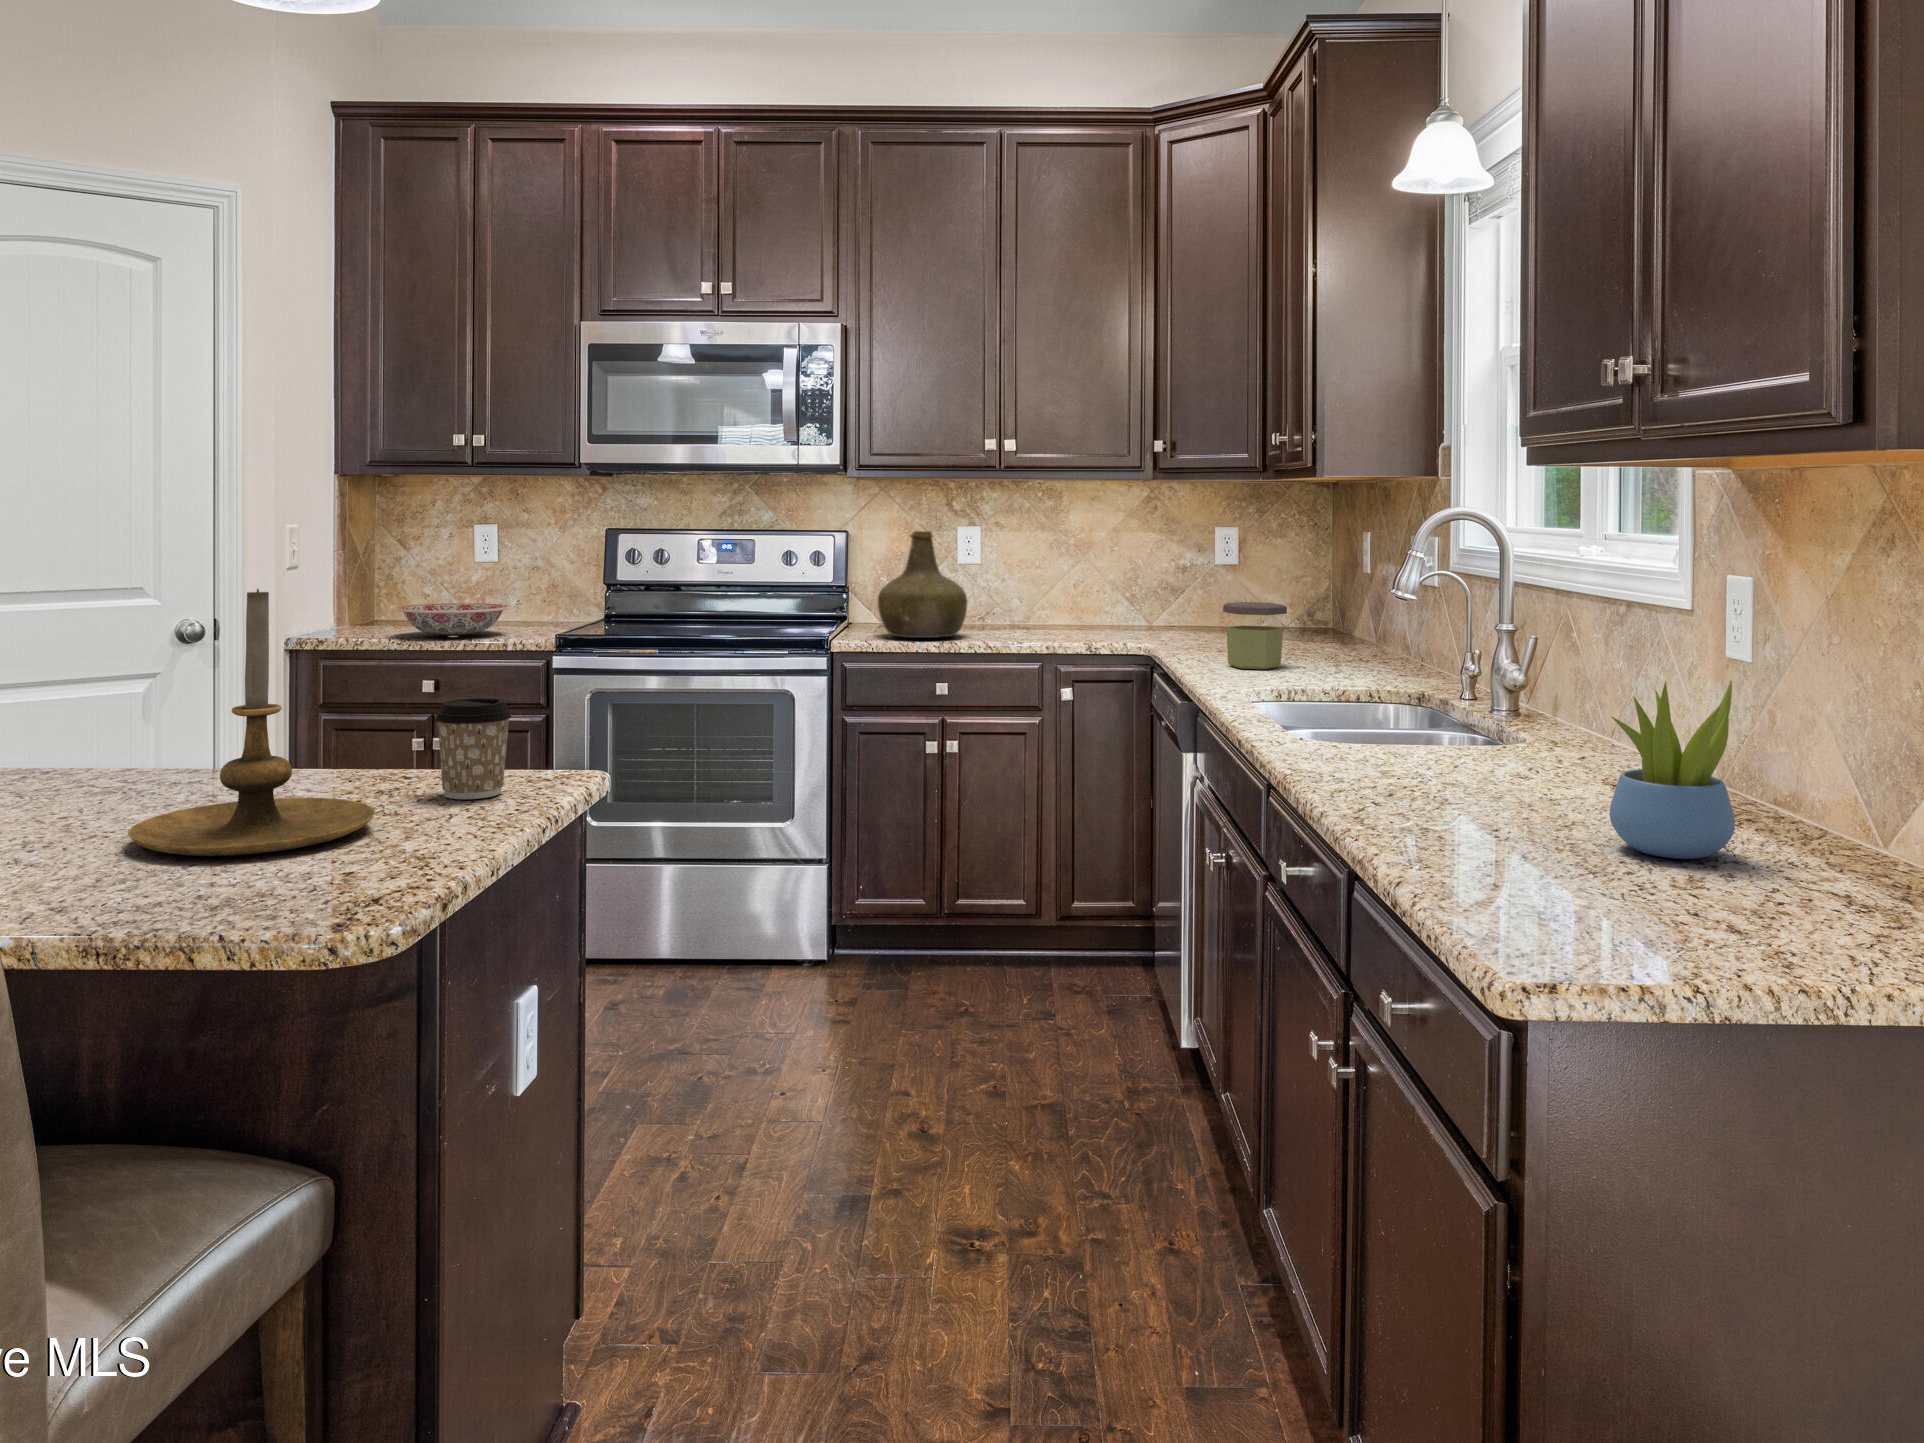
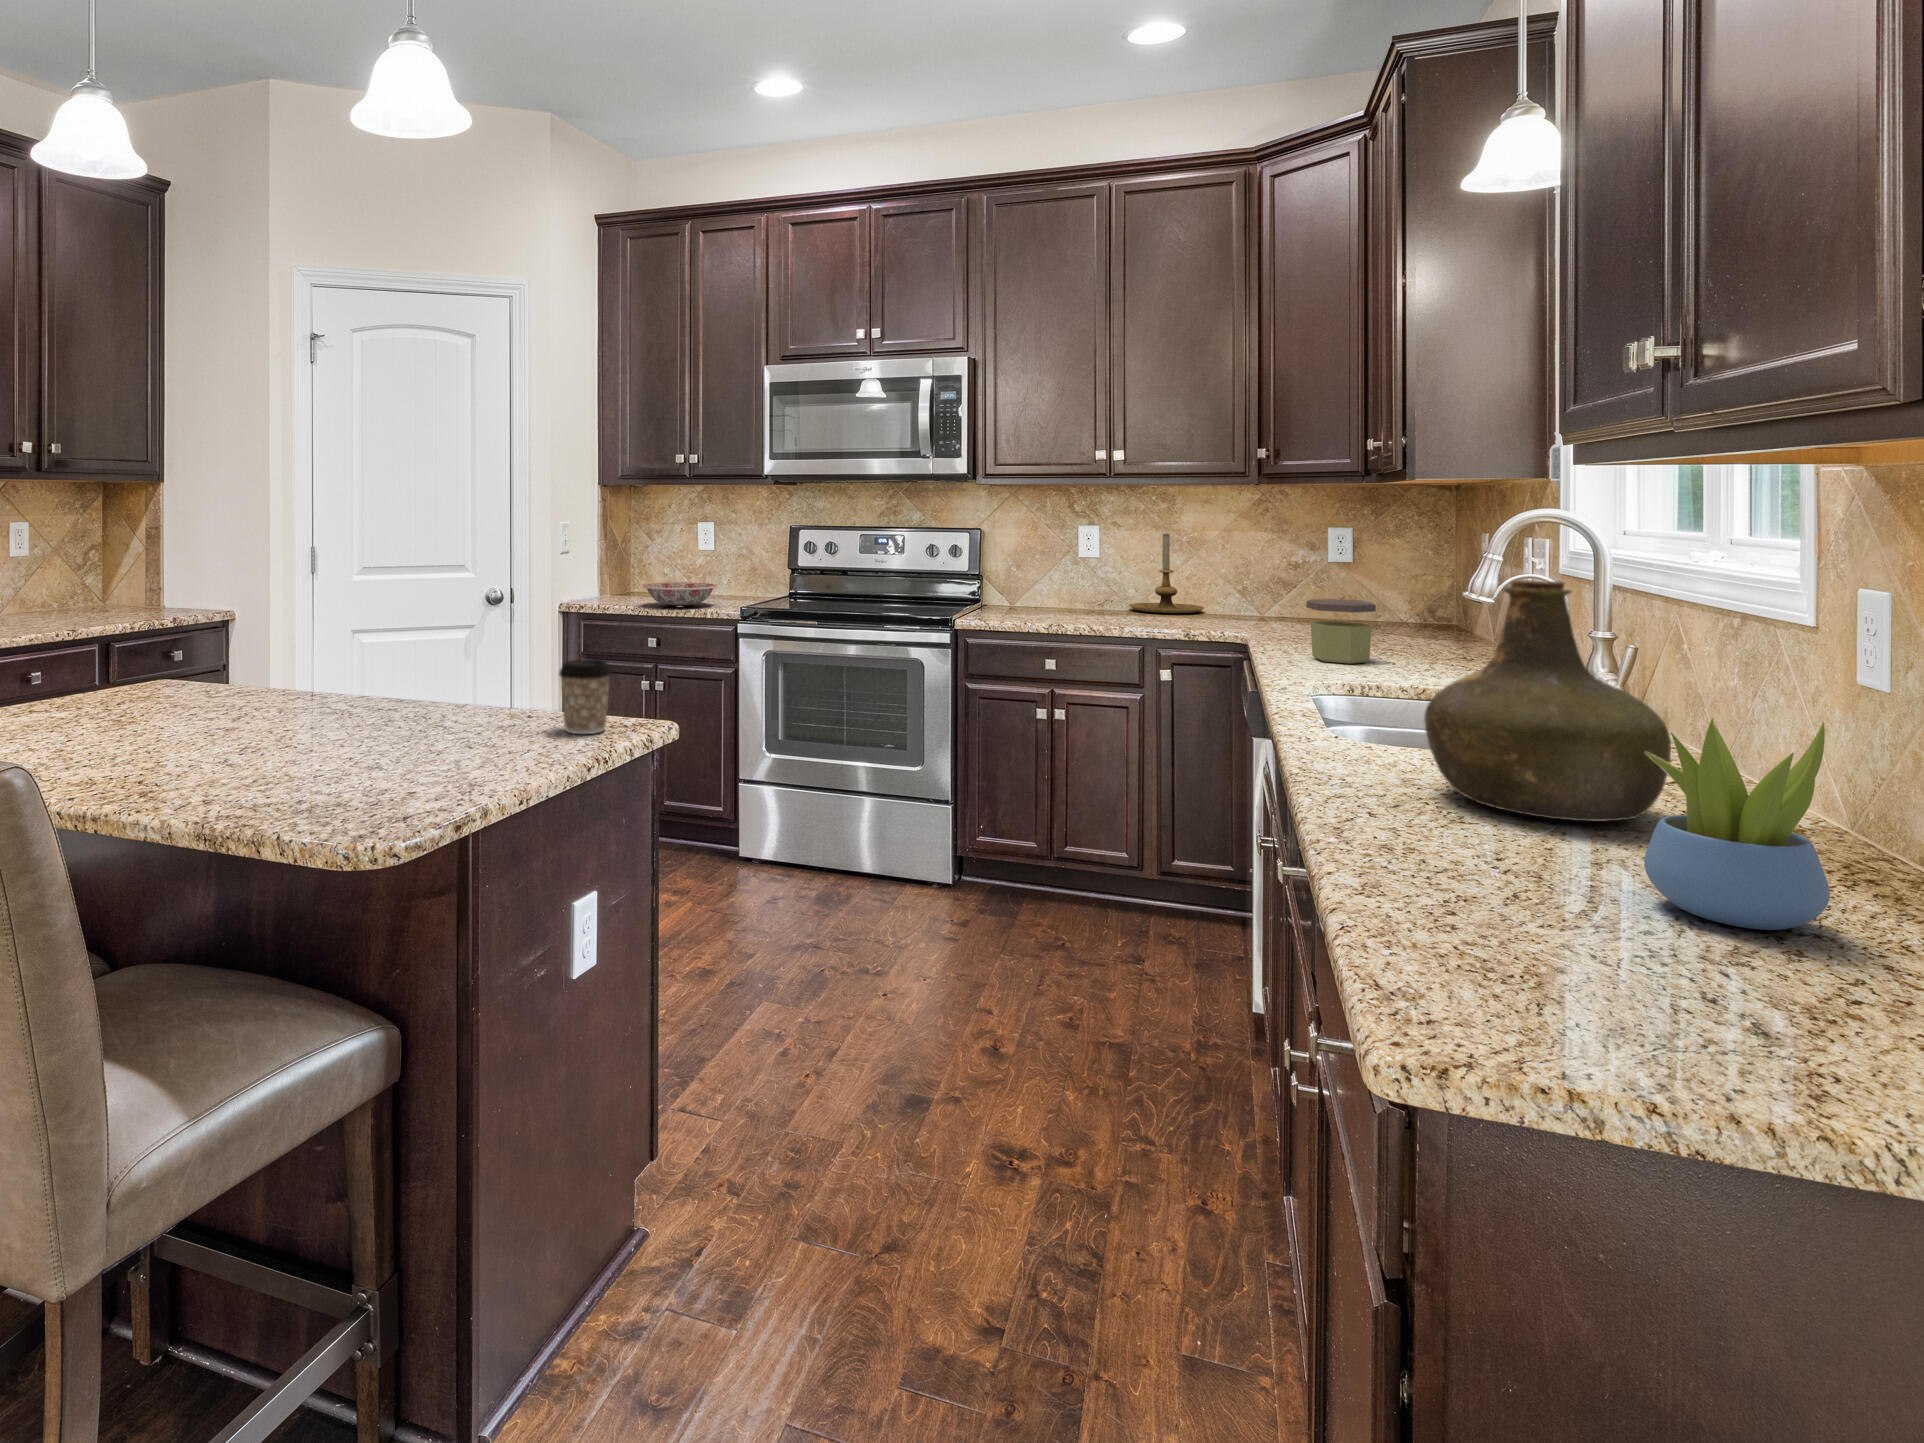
bottle: present [878,531,967,638] -> present [1424,580,1671,821]
candle holder: present [128,589,375,856] -> present [1129,534,1204,613]

